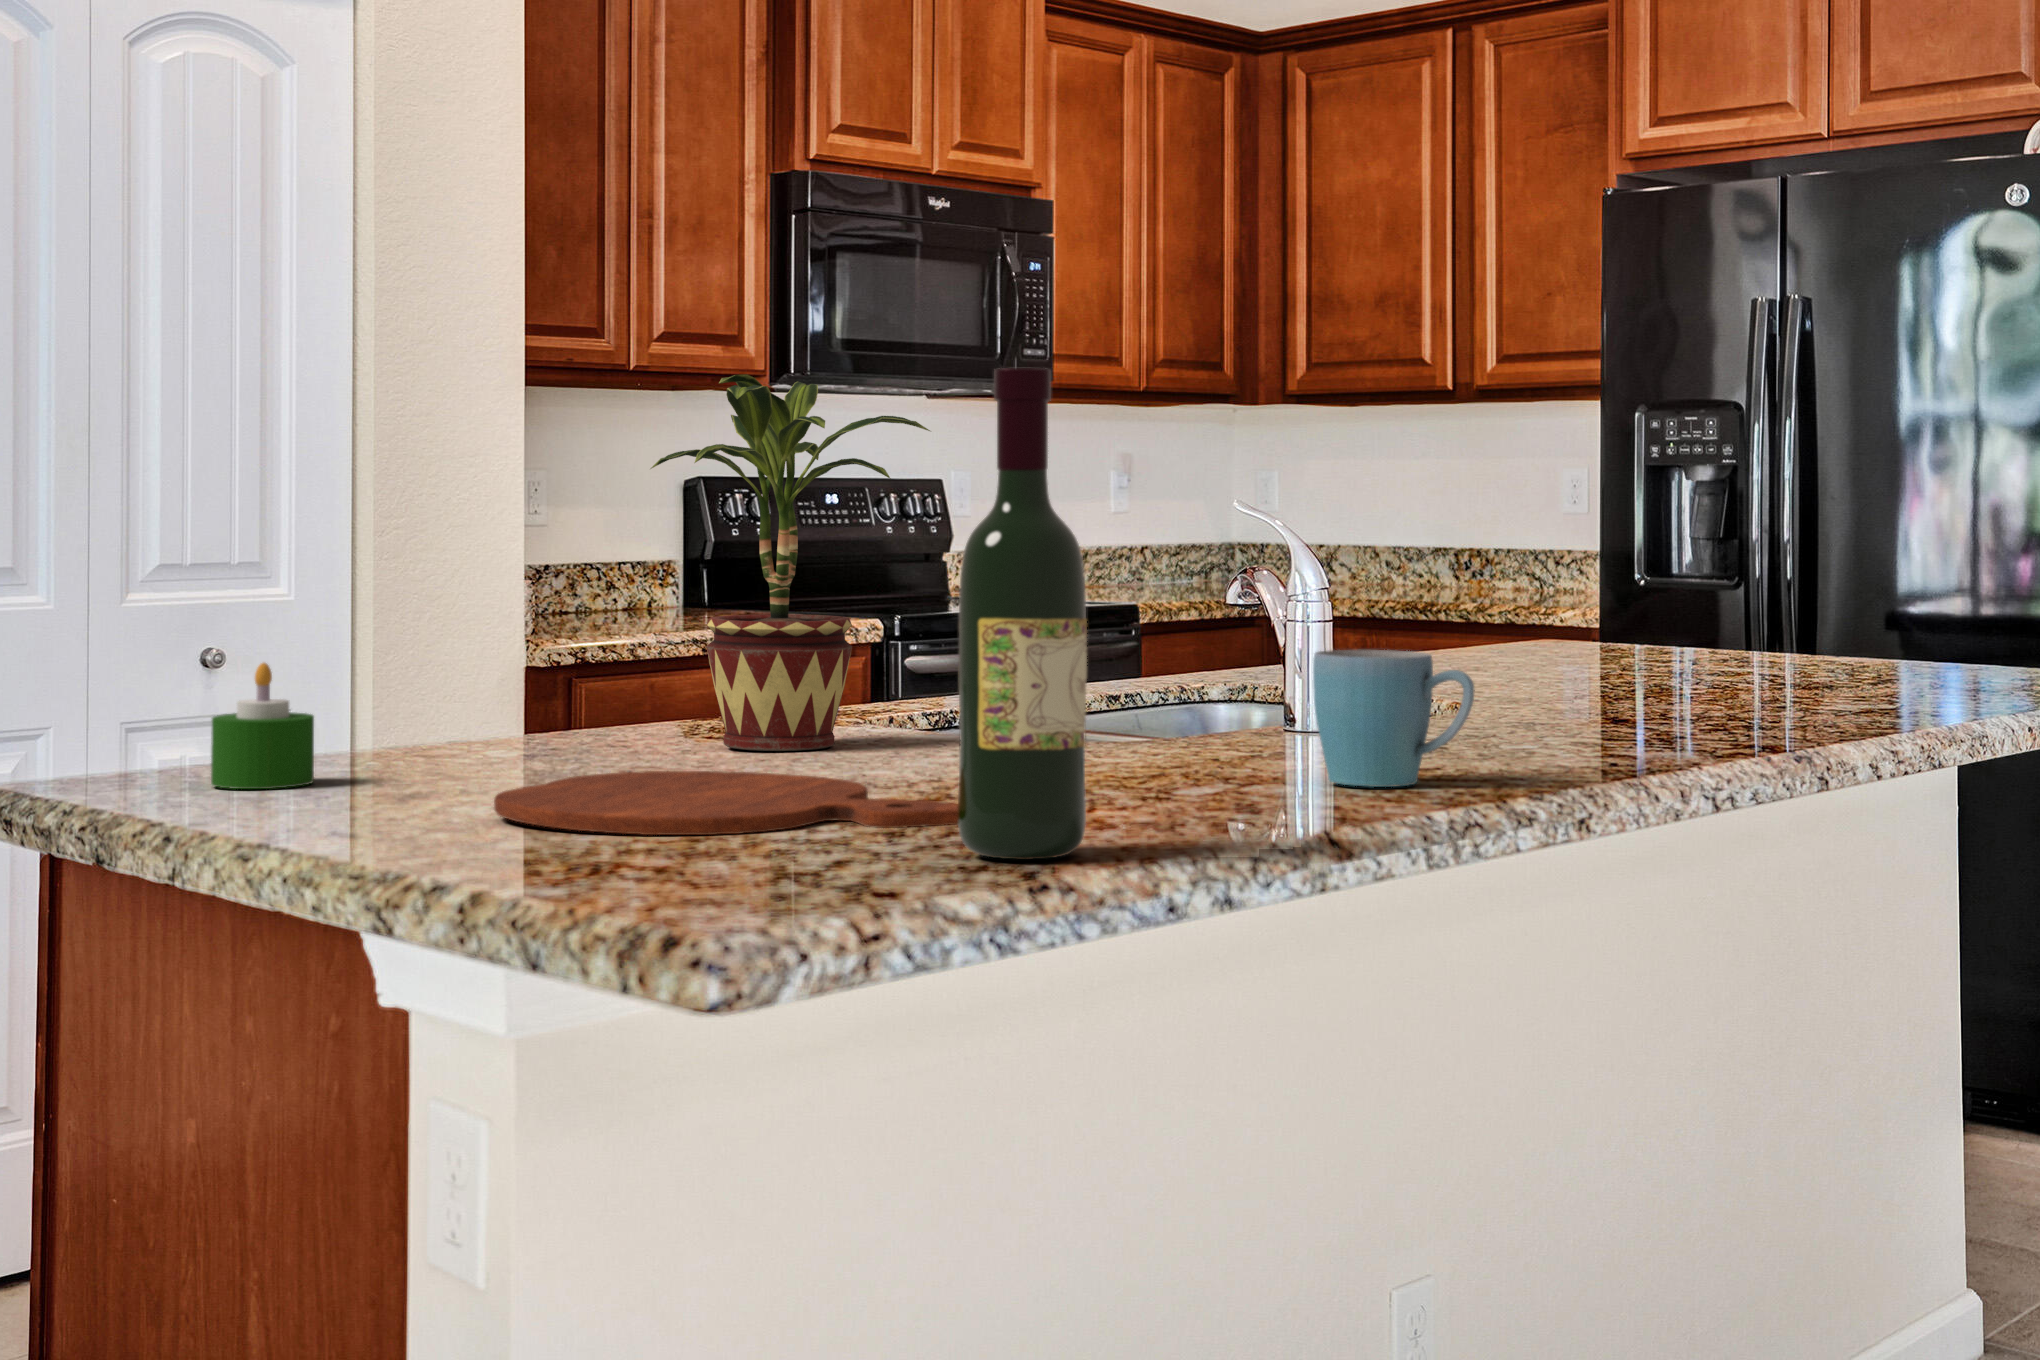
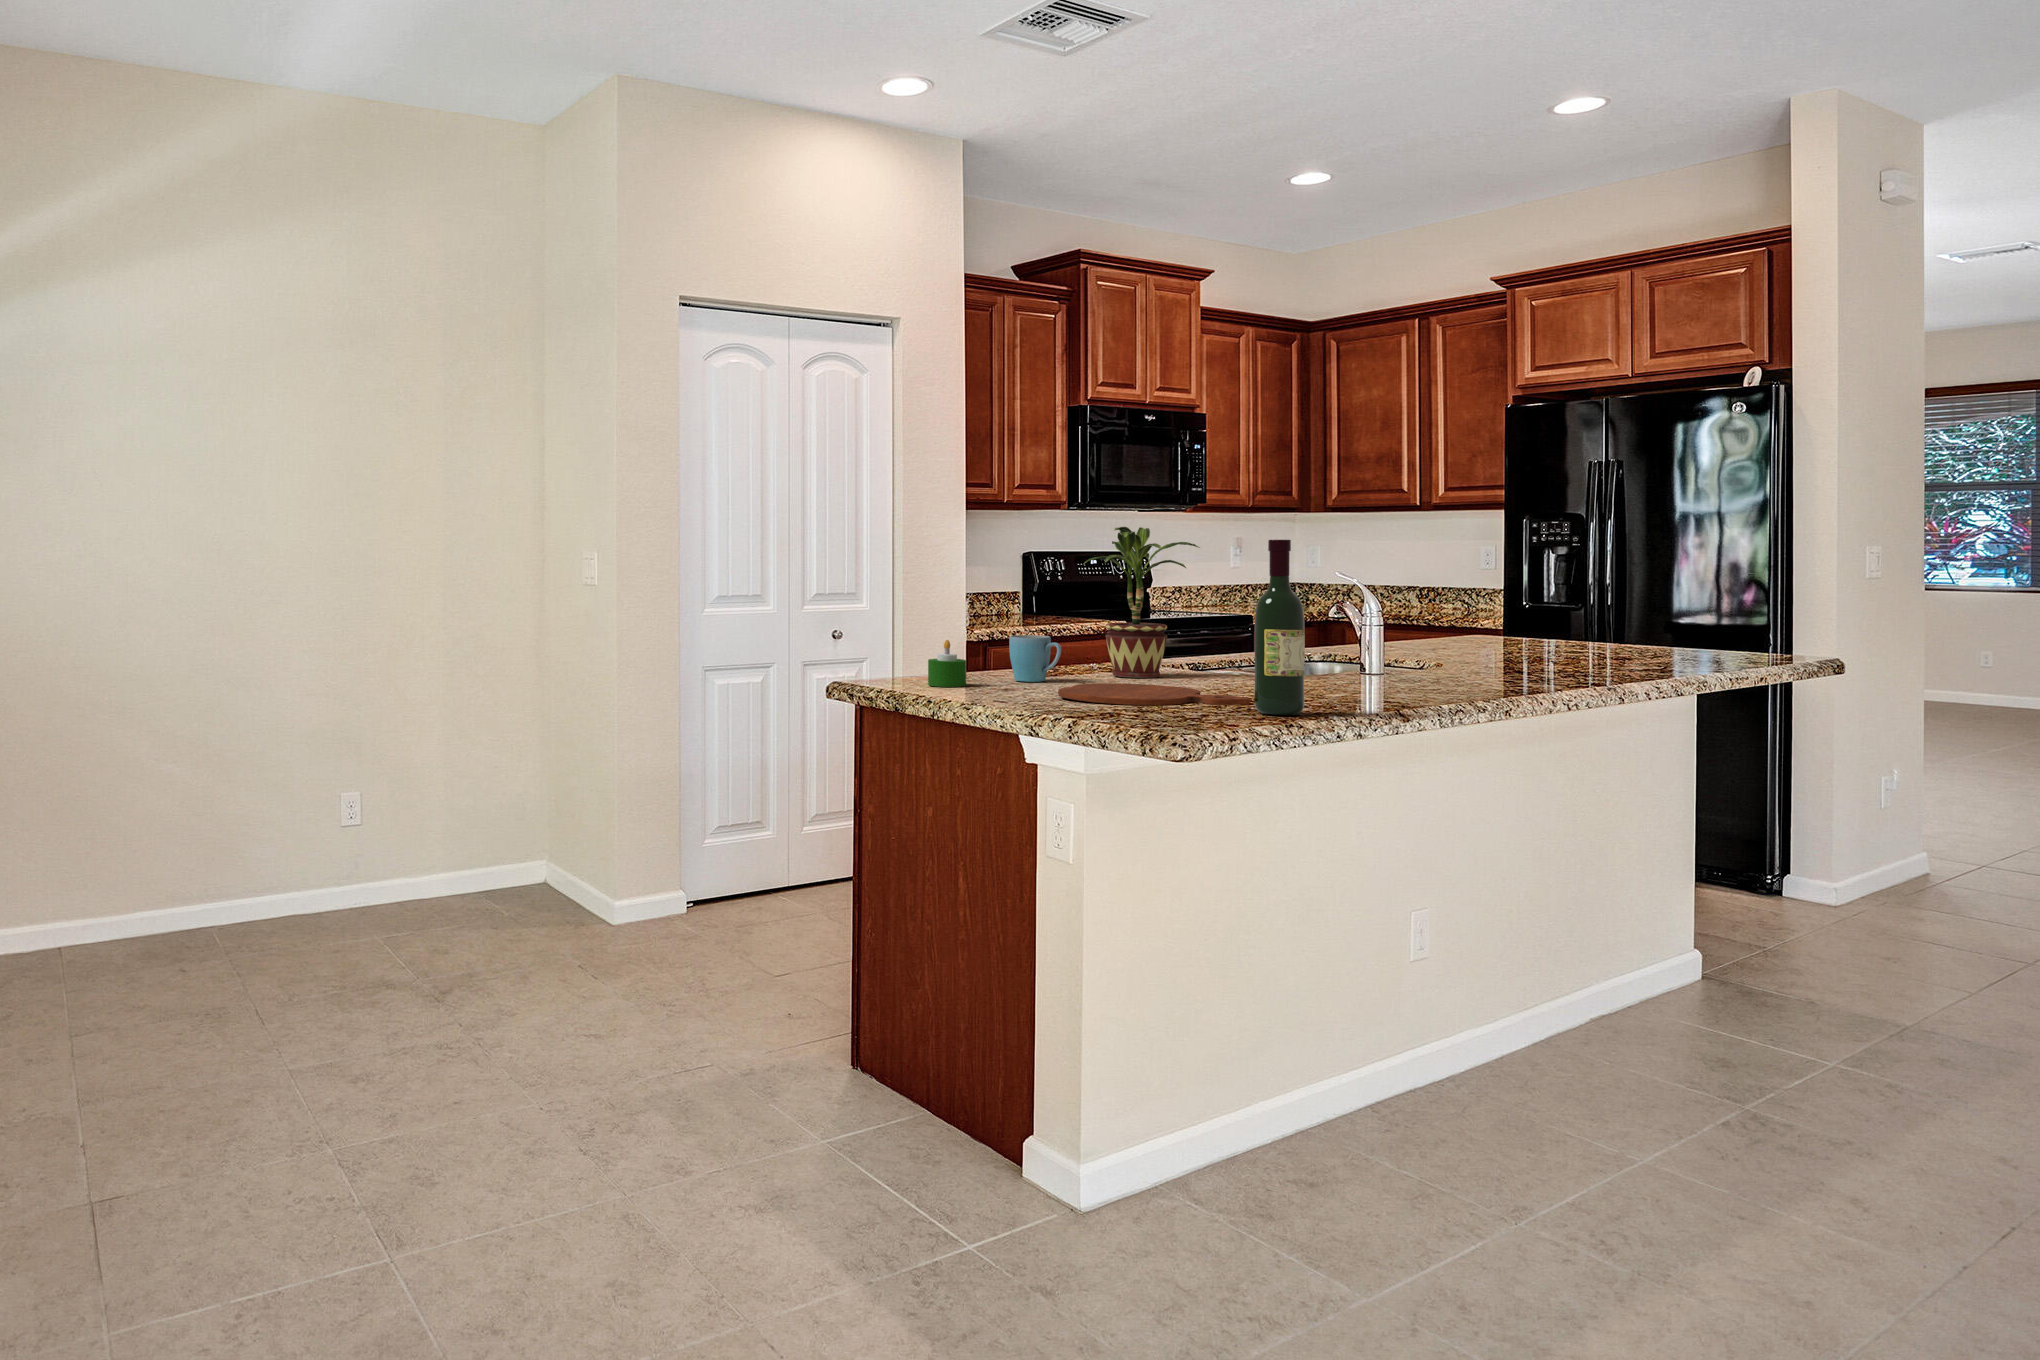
mug: present [1313,650,1475,787] -> present [1009,635,1061,682]

